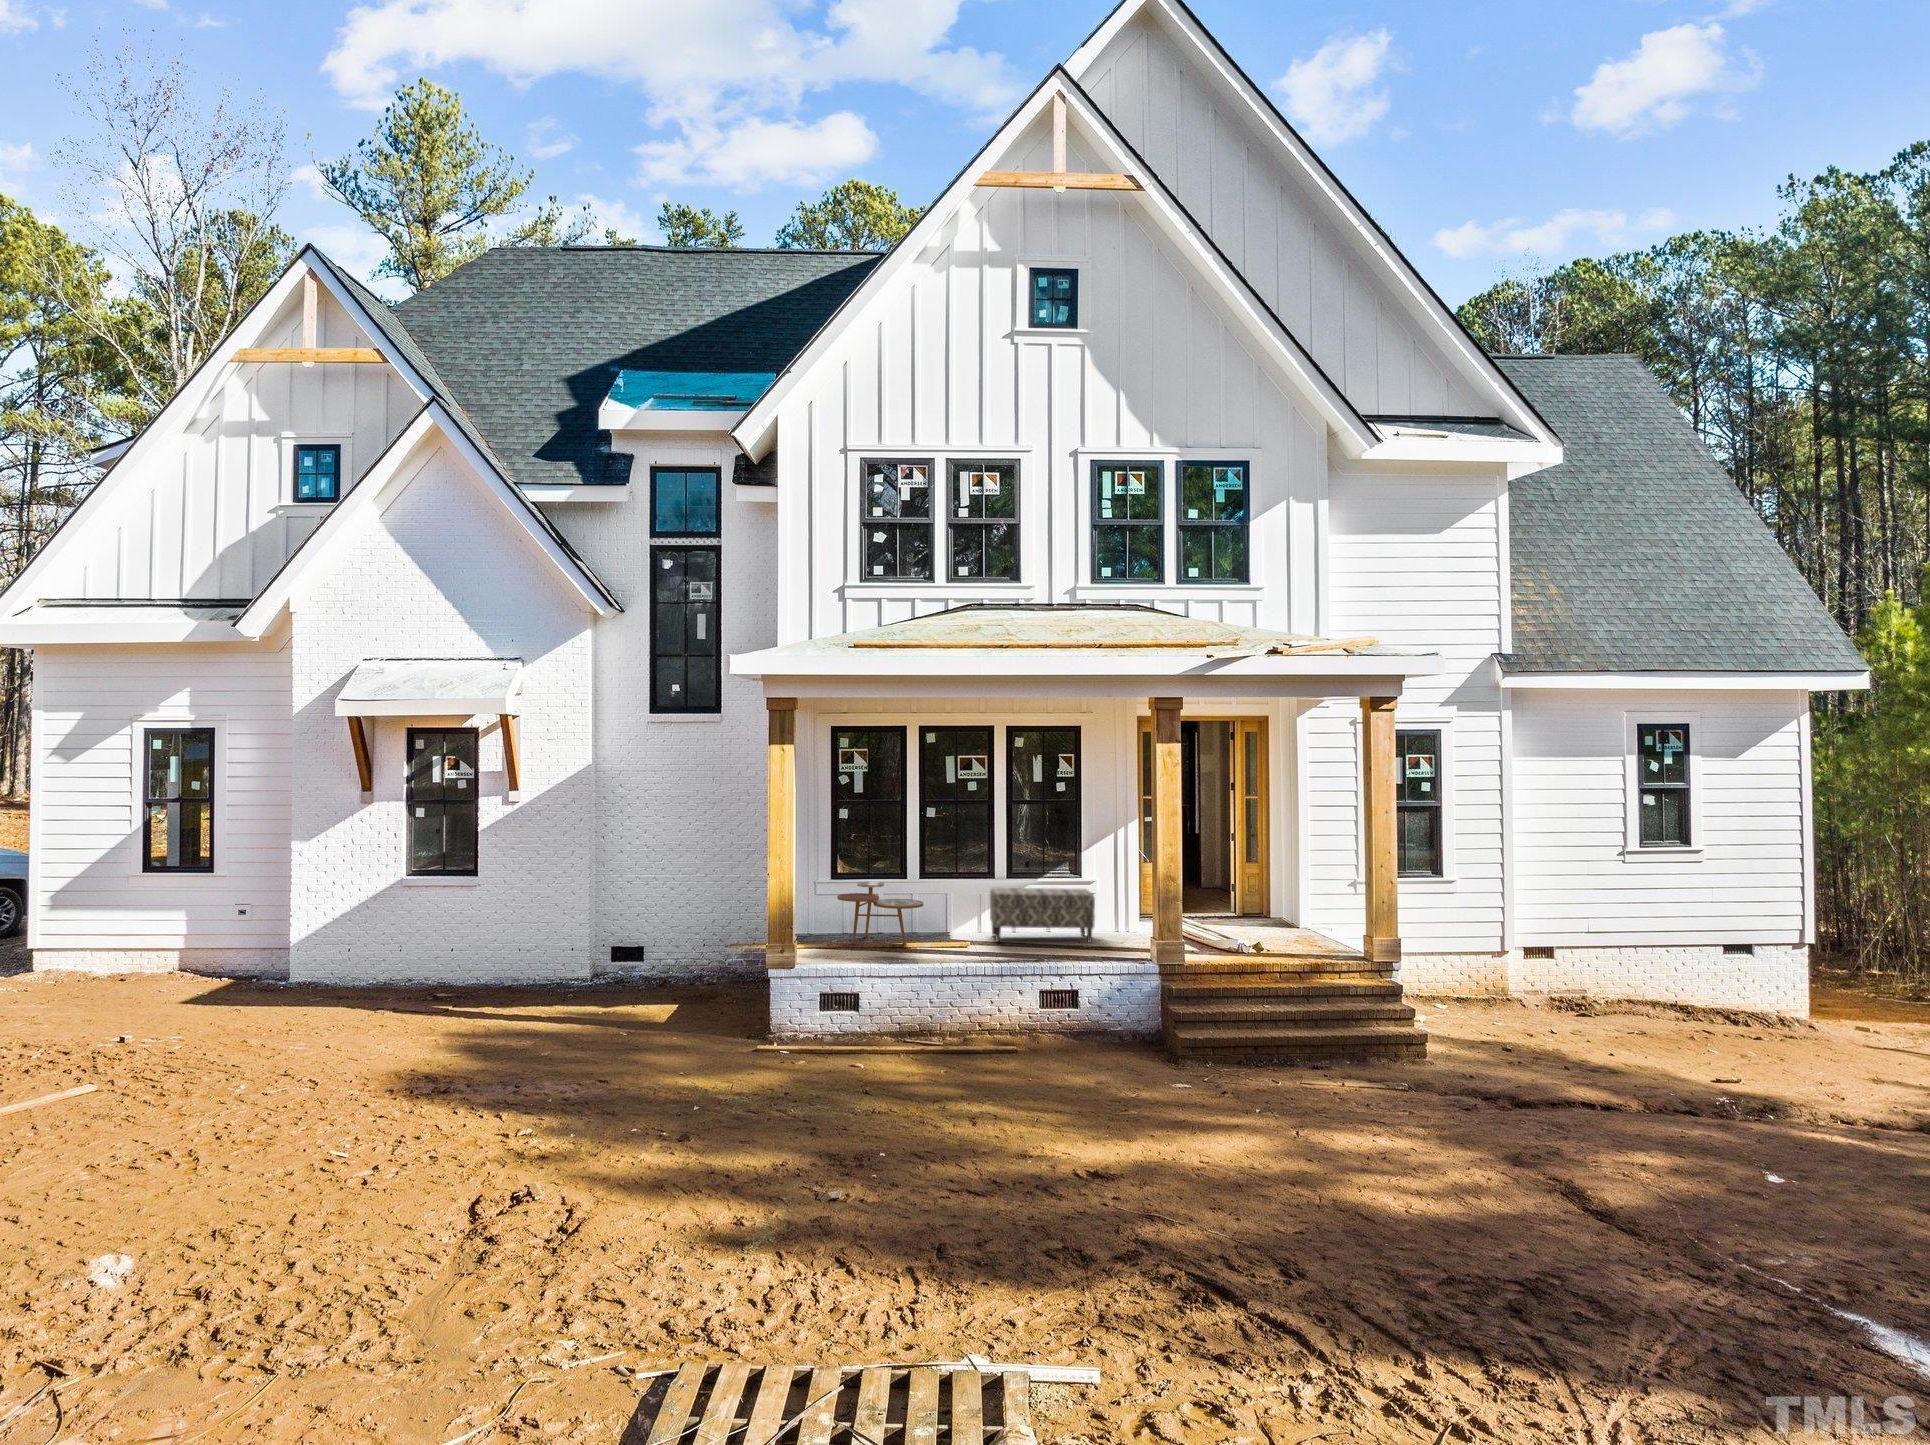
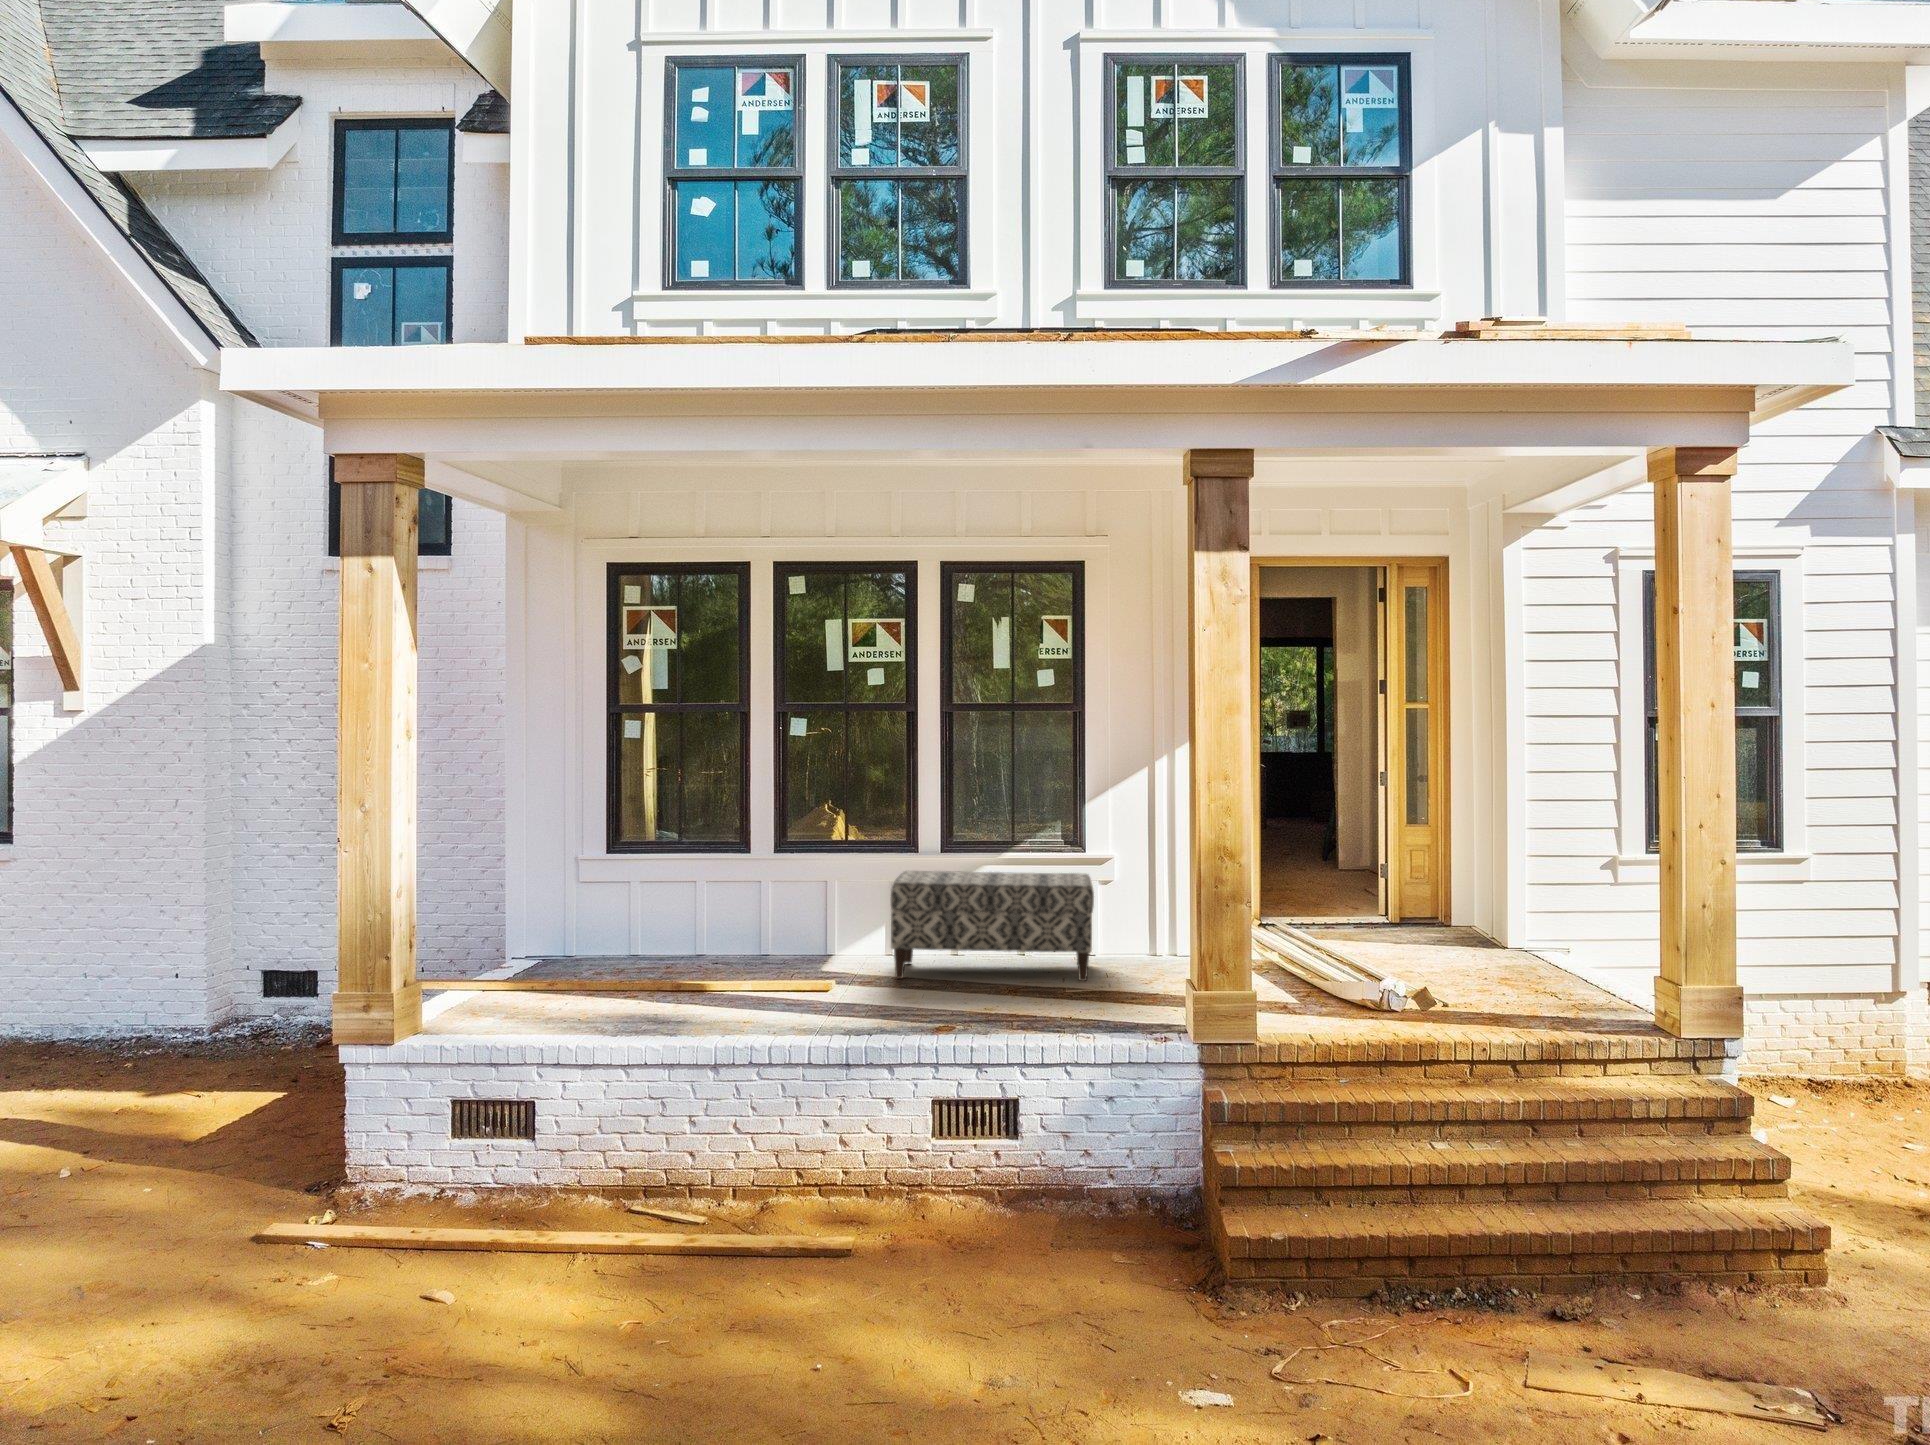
side table: present [837,882,924,945] -> none [576,858,750,983]

